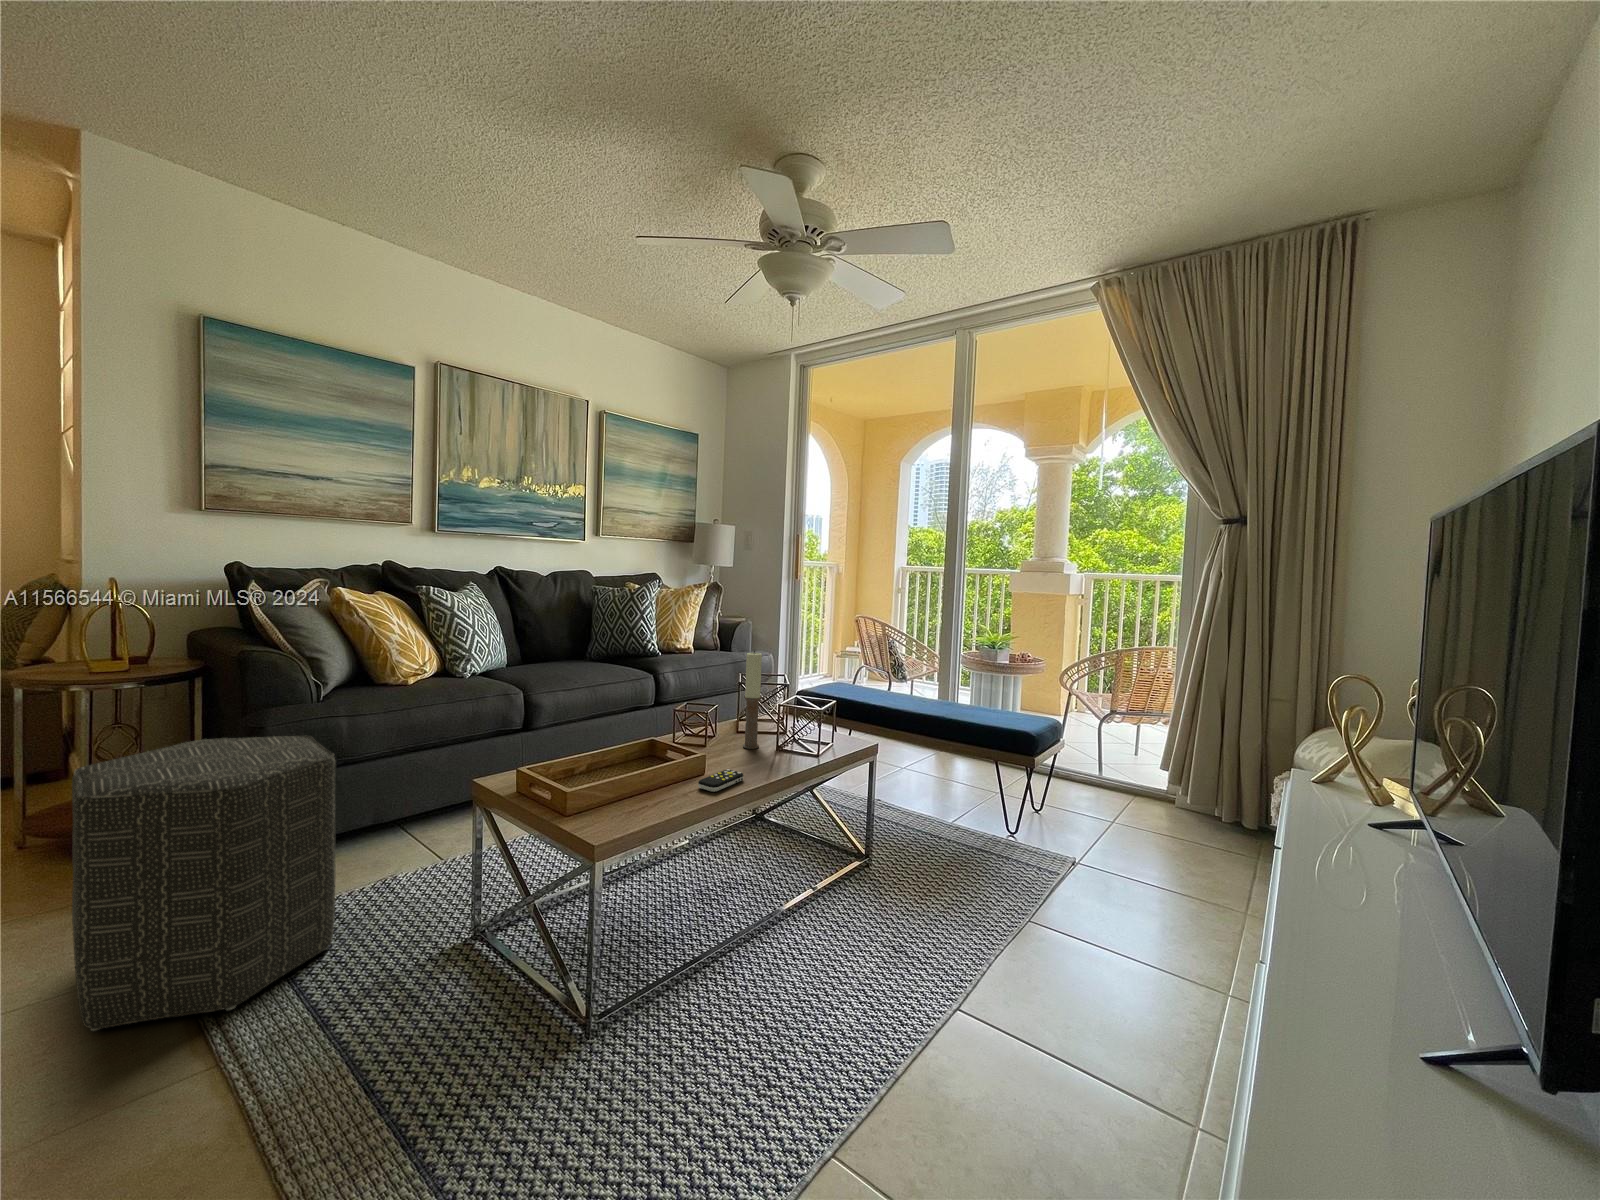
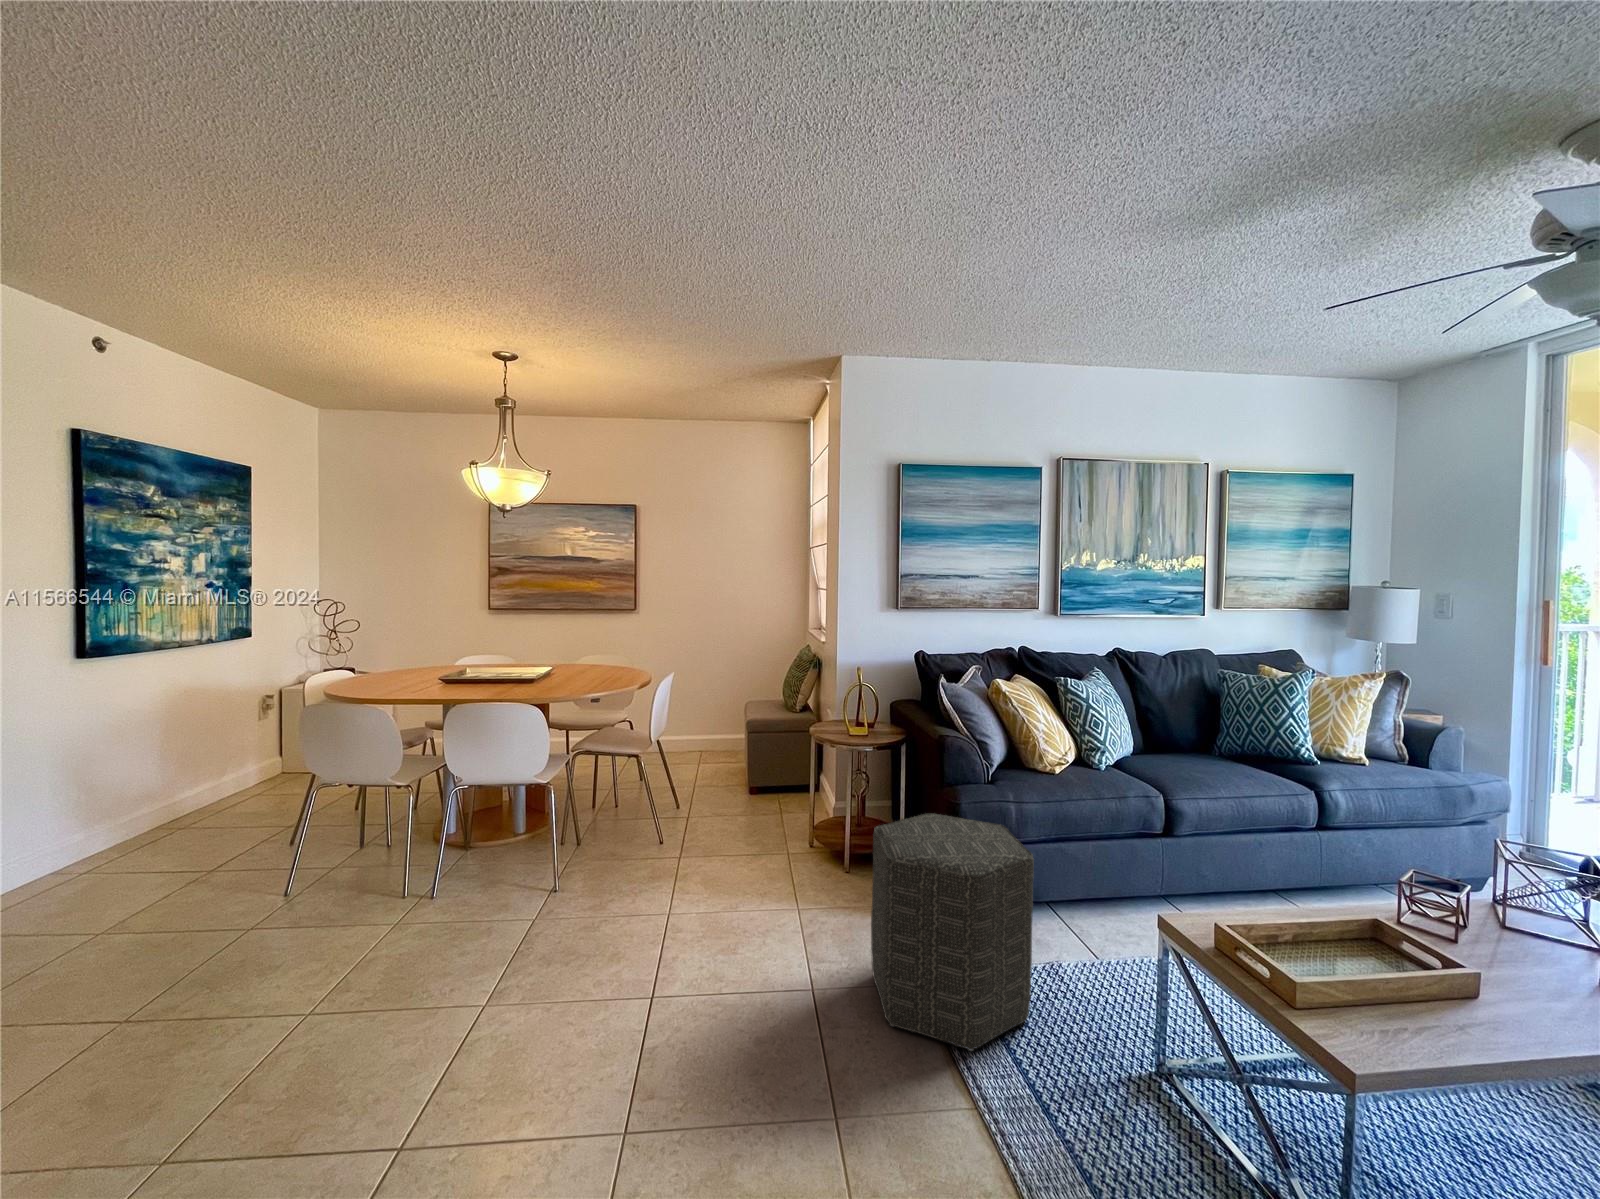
candle: present [743,651,762,749] -> none [1520,829,1558,966]
remote control: present [698,769,743,792] -> none [1470,998,1549,1031]

